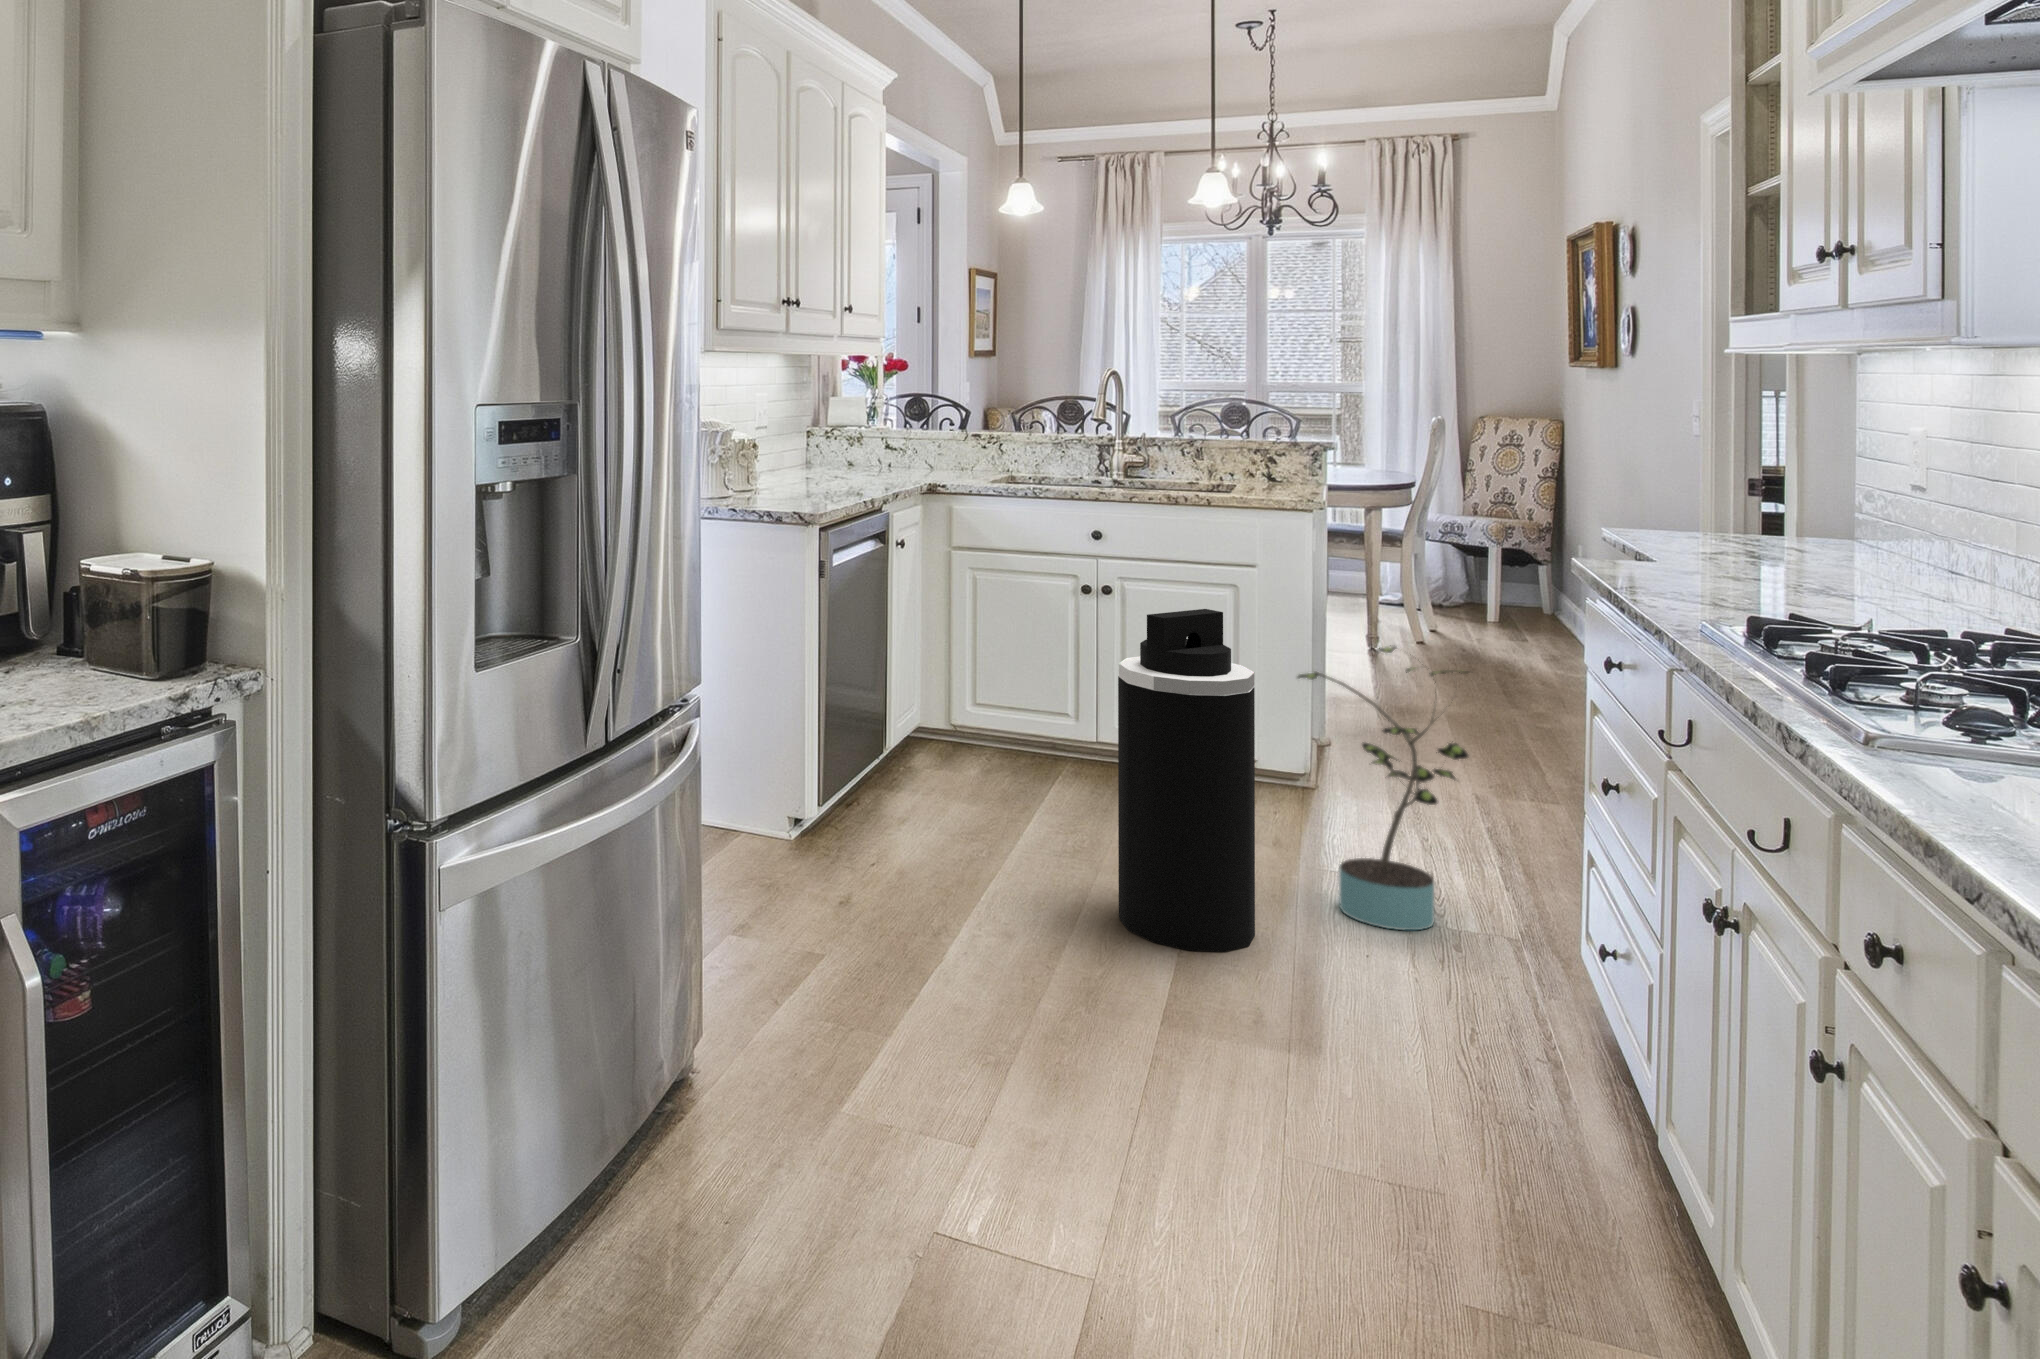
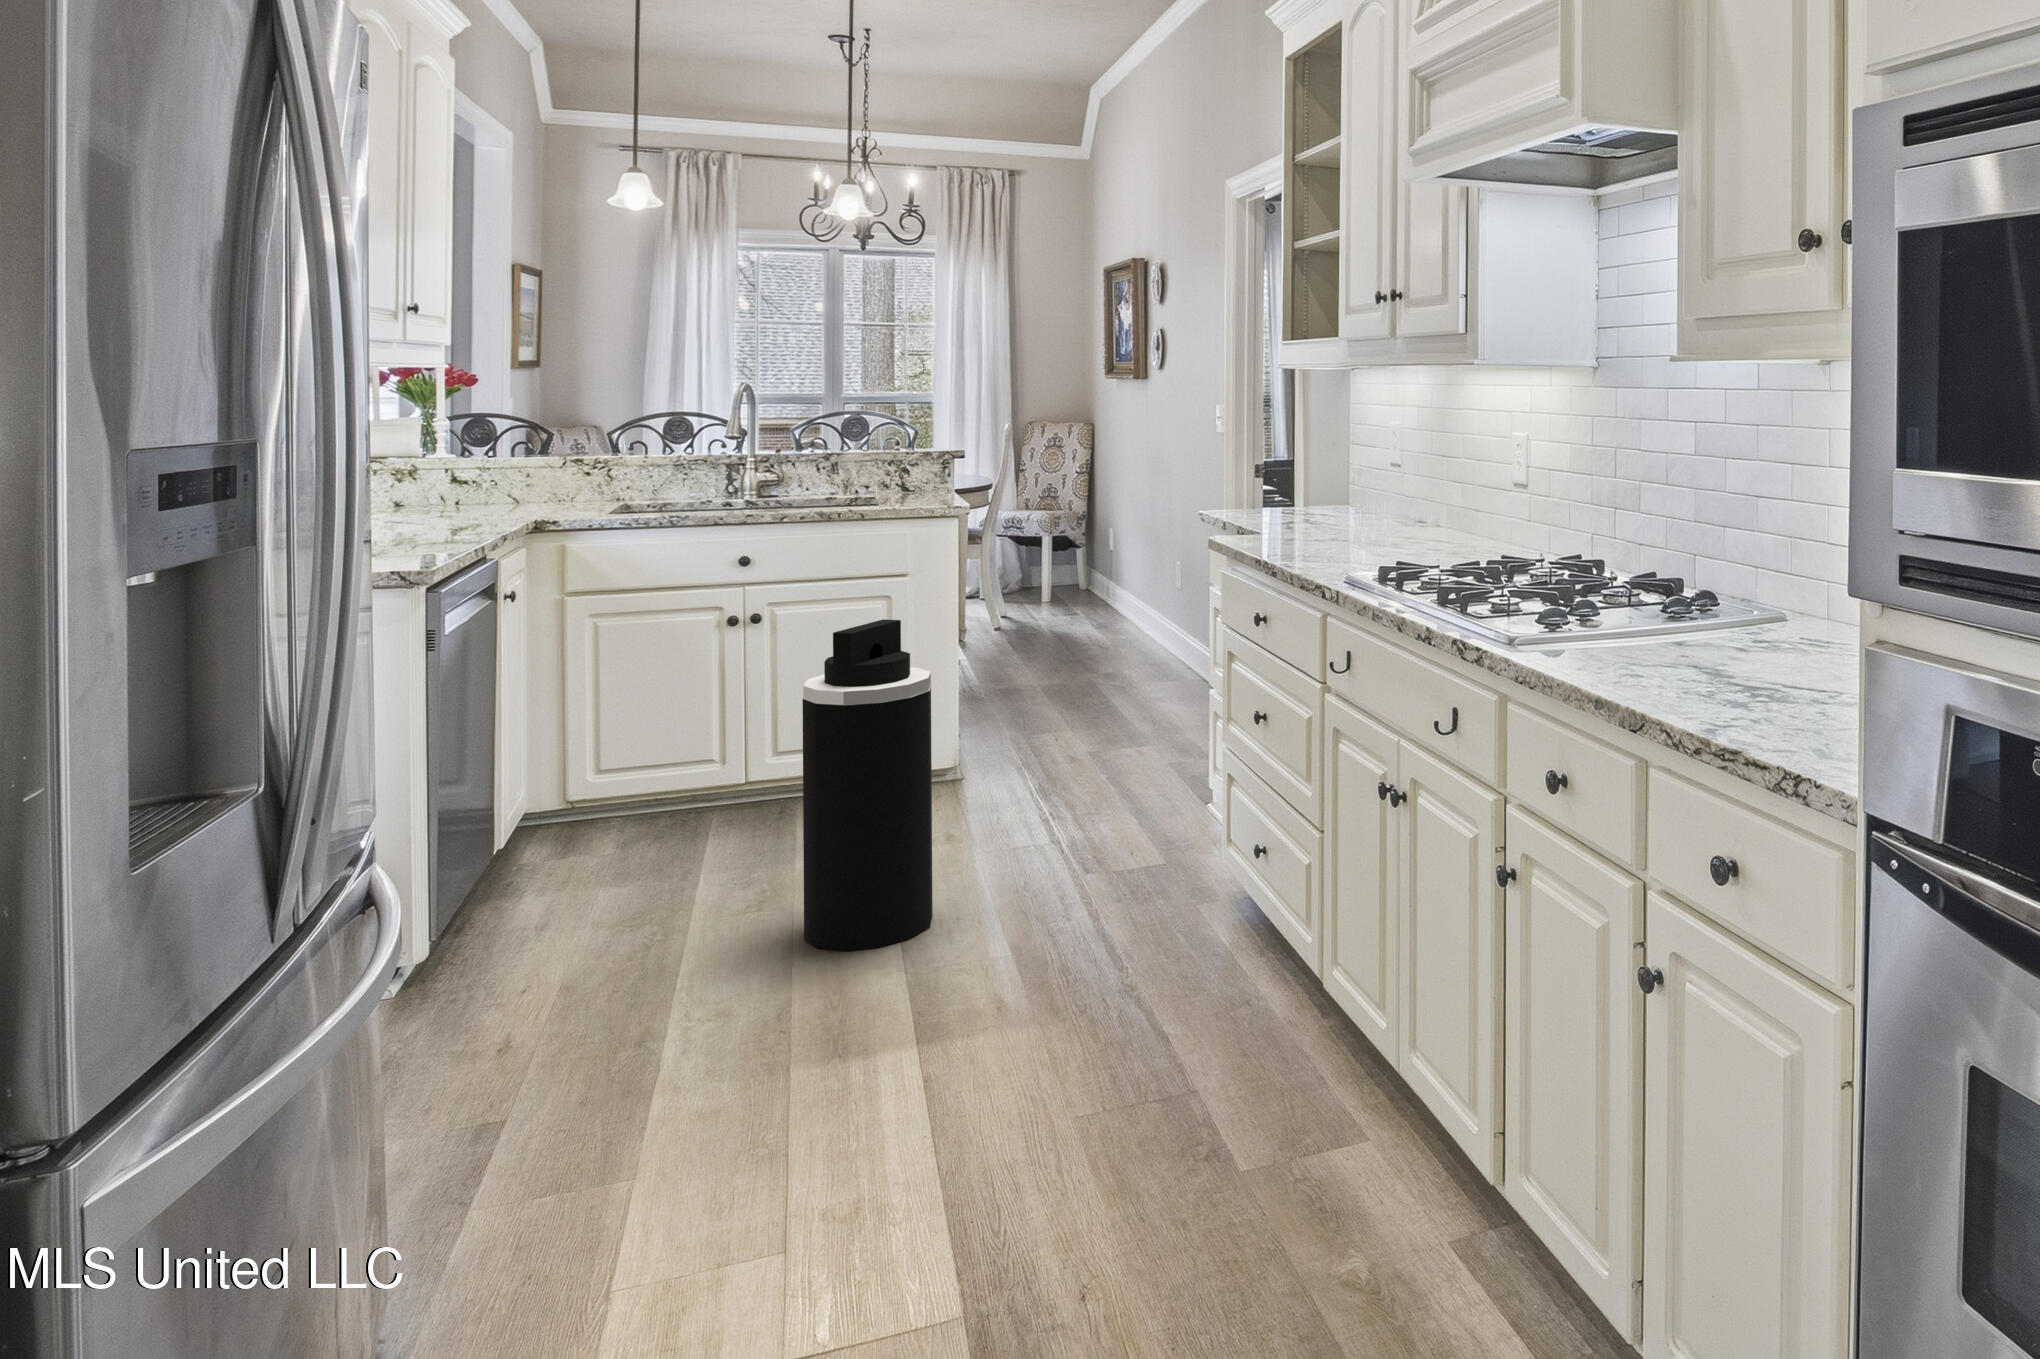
potted plant: present [1298,645,1468,930] -> none [957,629,1098,878]

